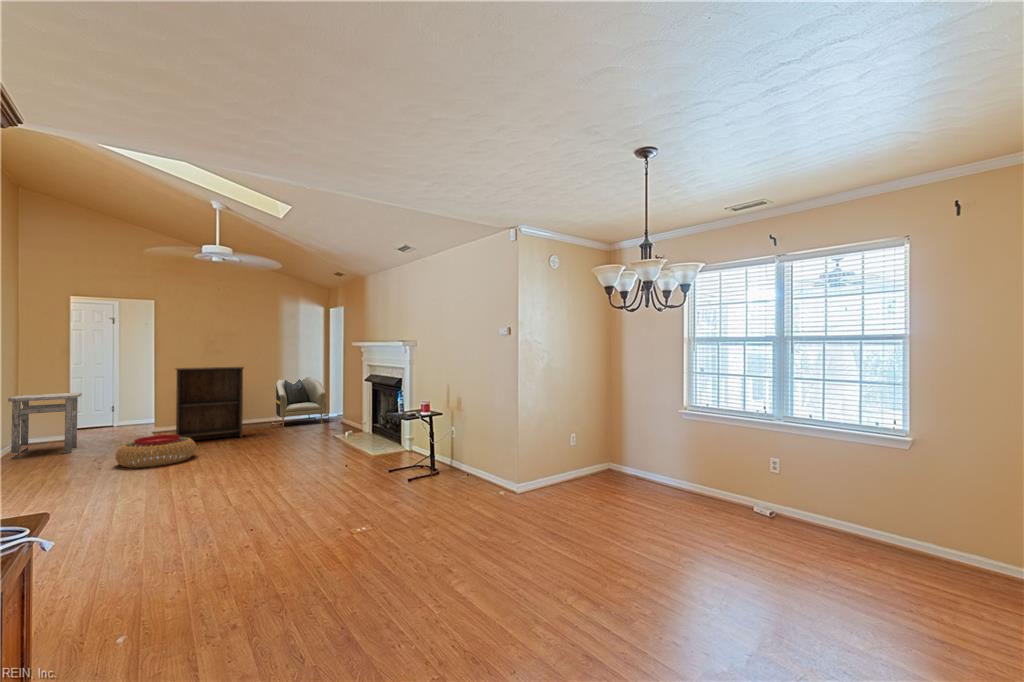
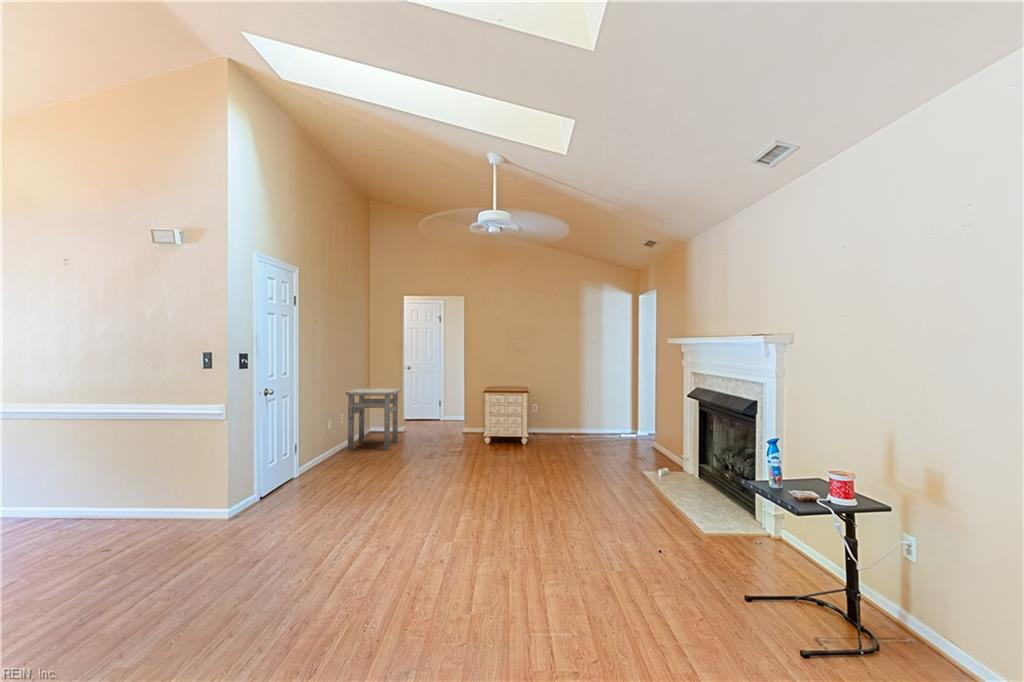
bookshelf: present [176,367,244,440] -> none [471,367,538,454]
armchair: present [276,377,326,427] -> none [576,379,634,444]
pouf: present [115,435,196,468] -> none [407,447,482,487]

